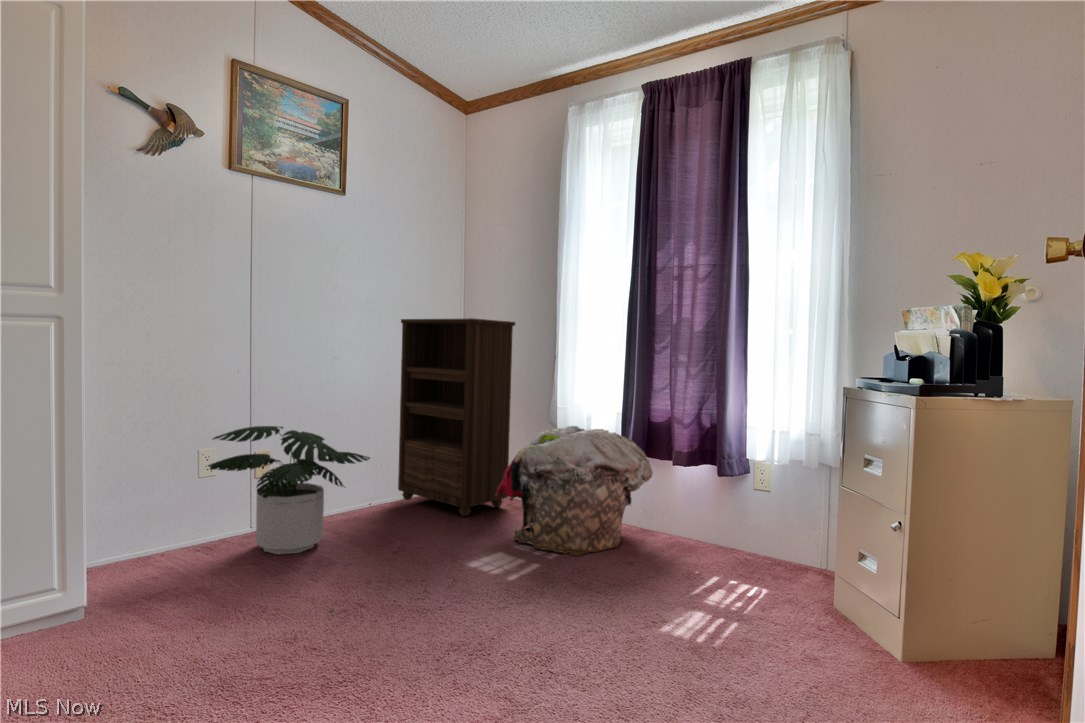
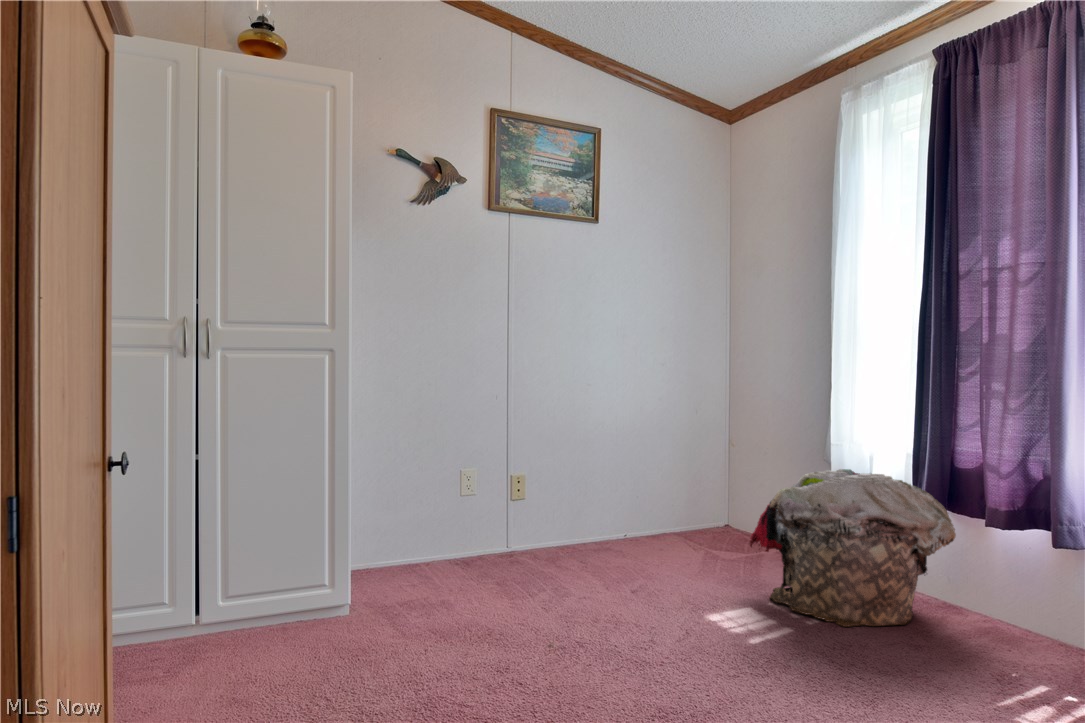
bookshelf: present [398,318,515,516] -> none [650,343,780,566]
potted plant: present [208,426,370,554] -> none [464,451,613,578]

